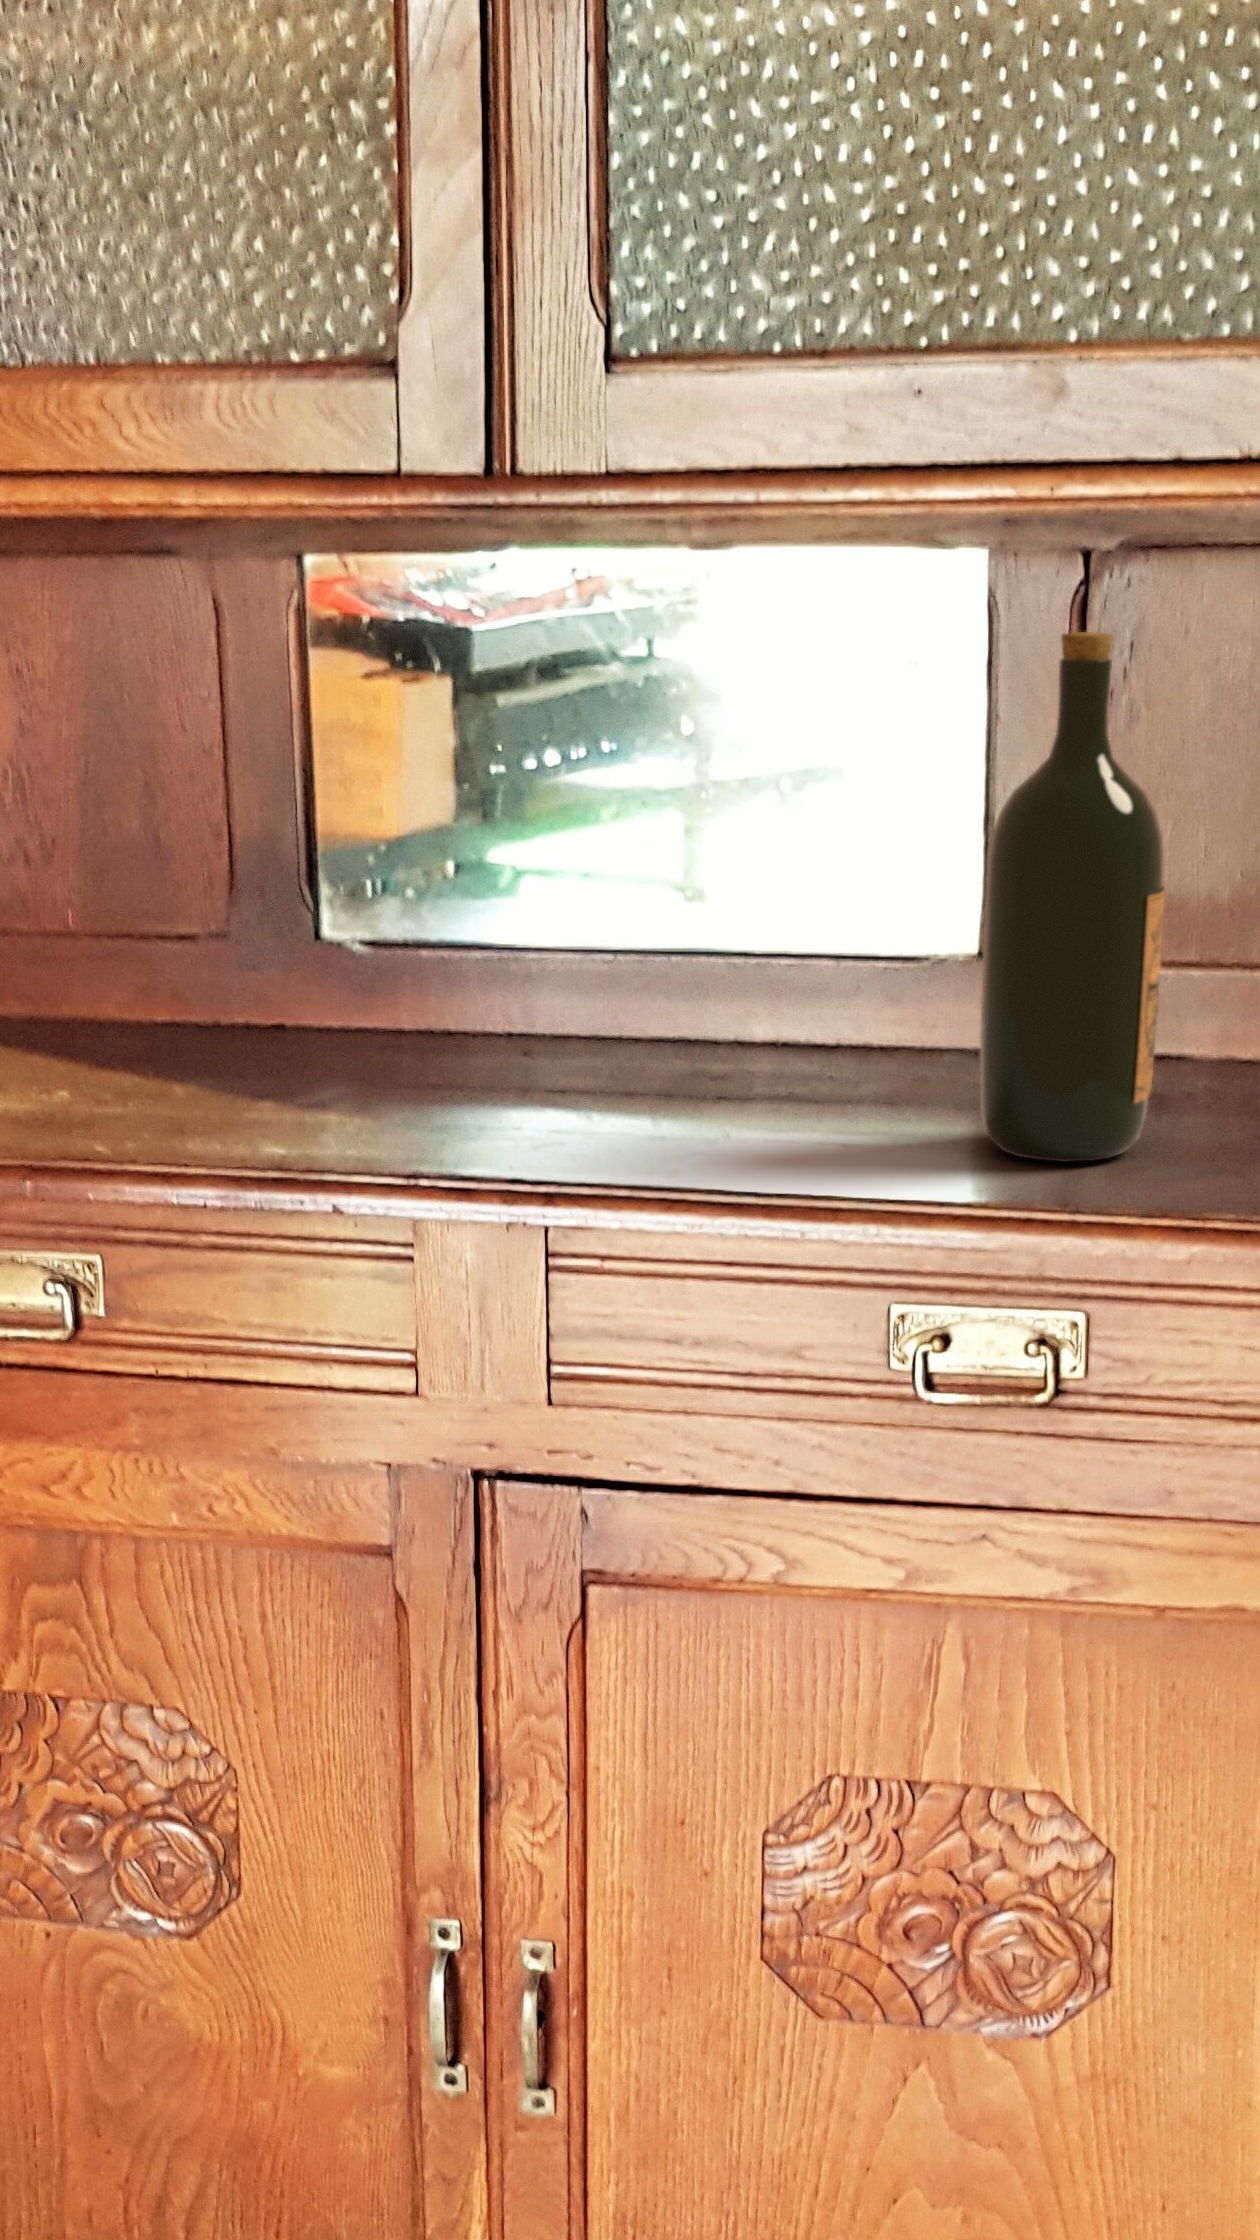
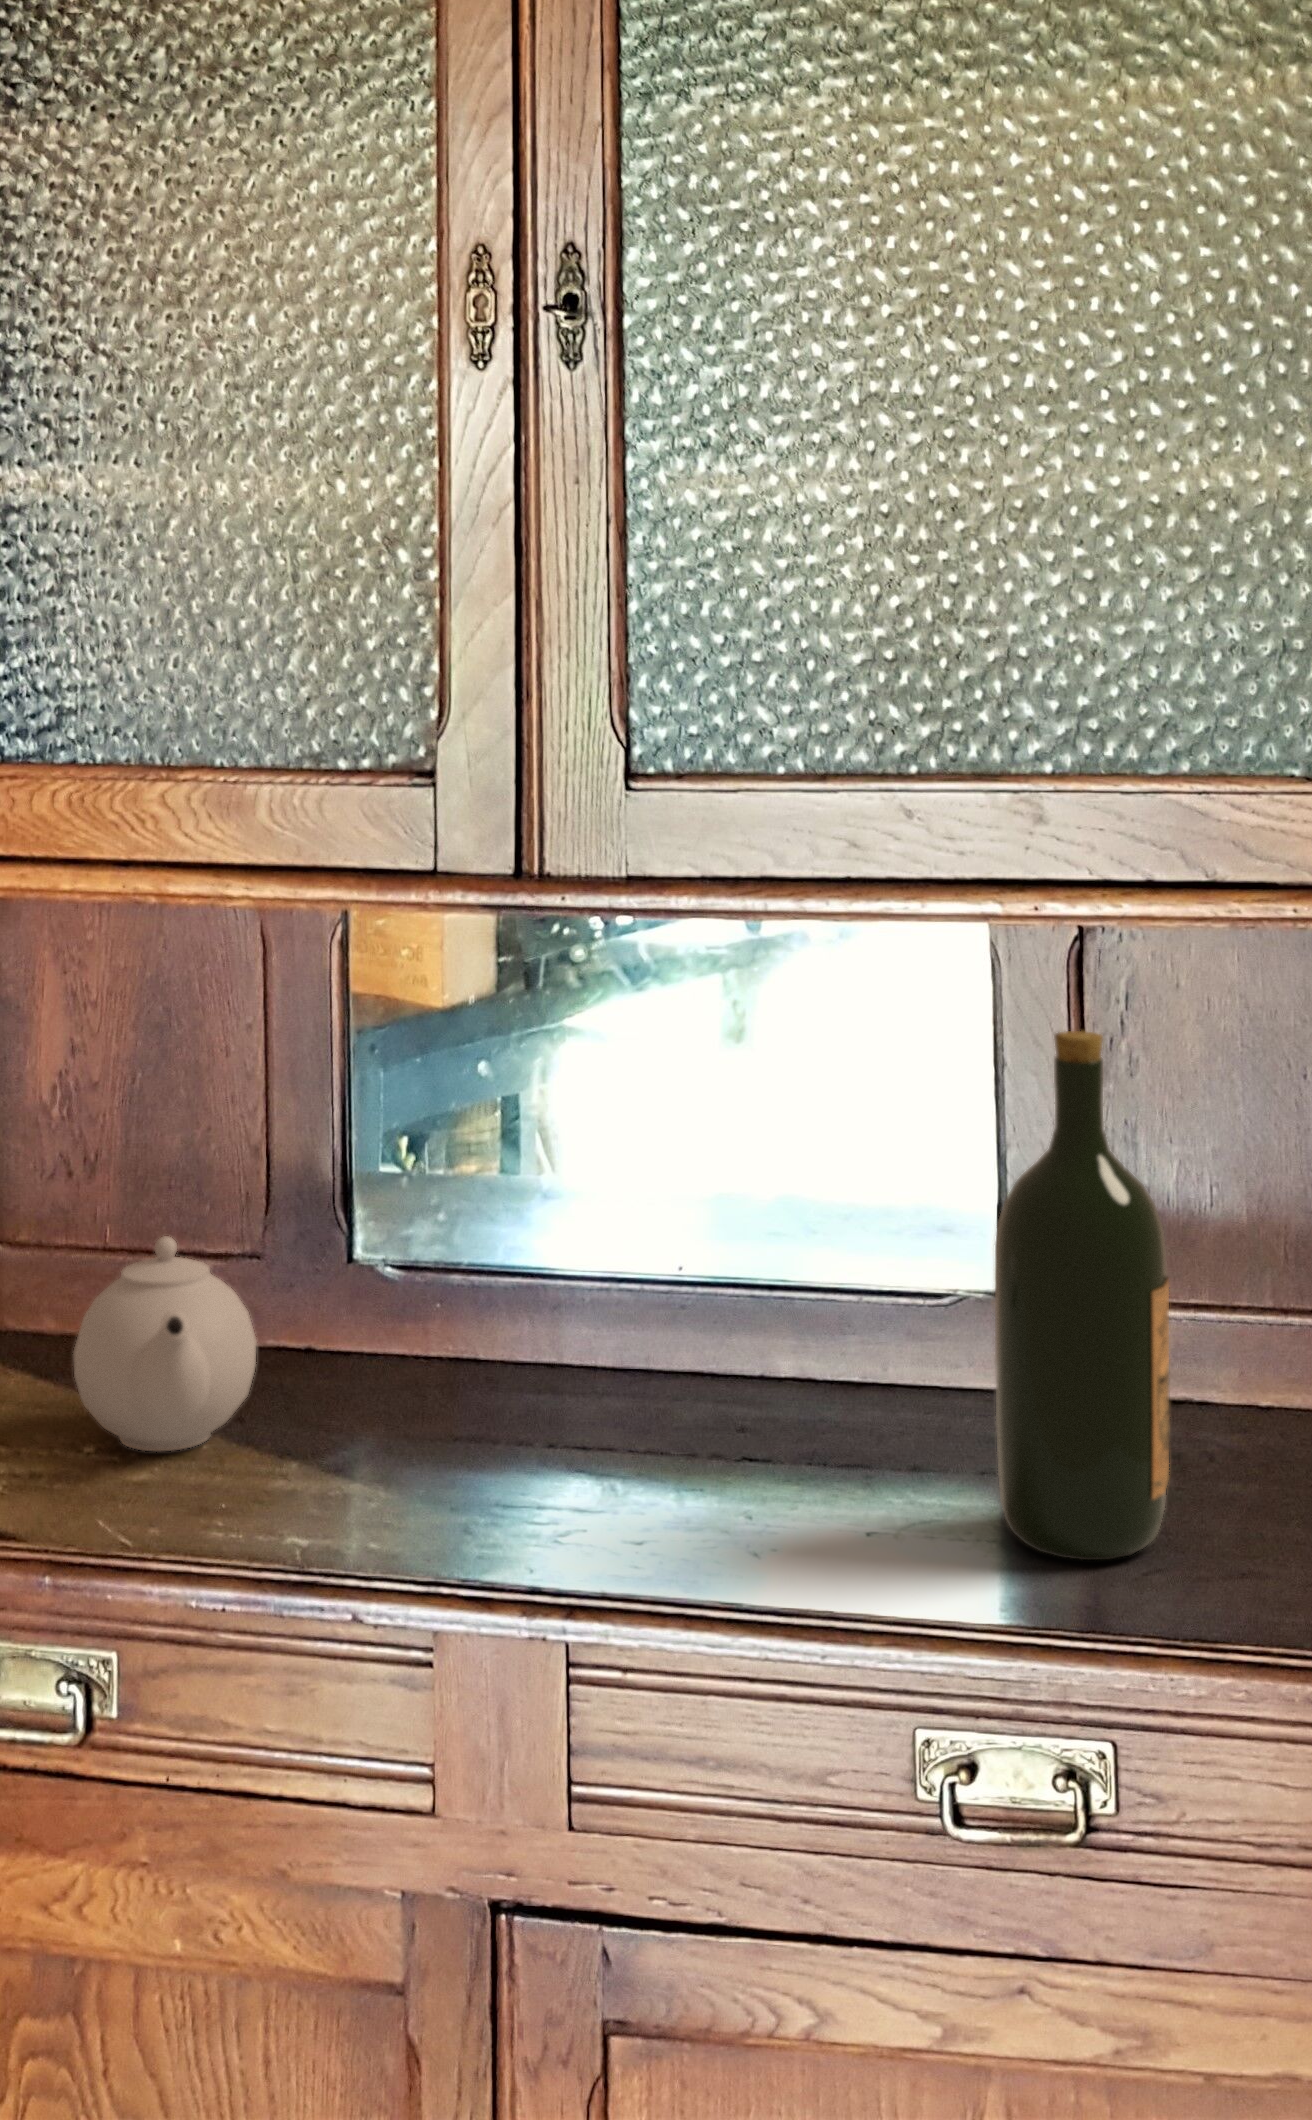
teapot: none [41,893,227,1102] -> present [74,1236,256,1451]

